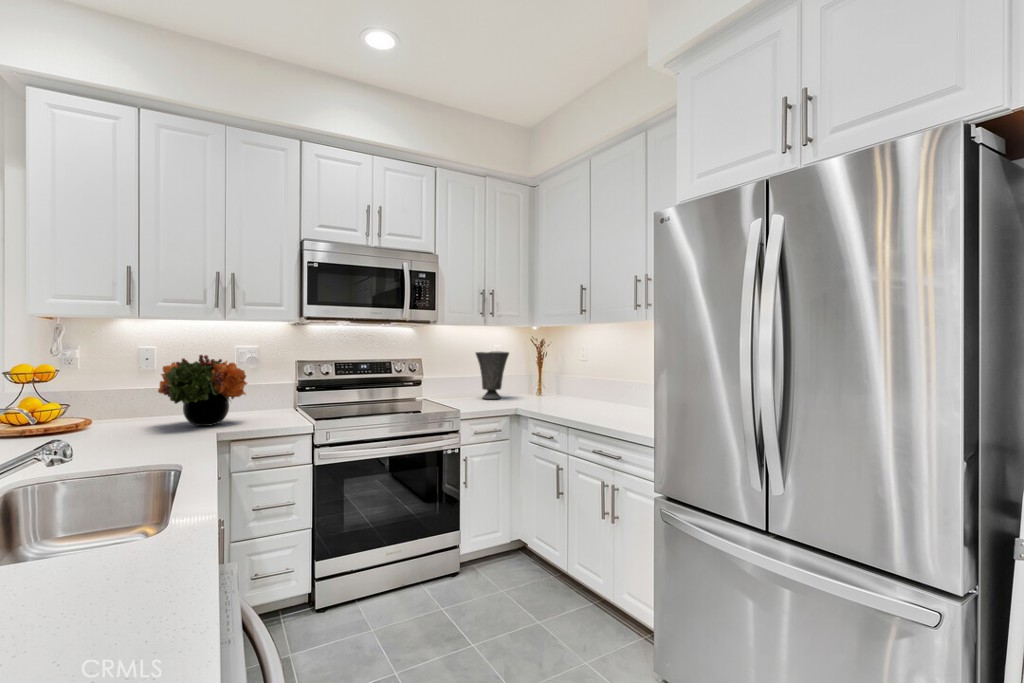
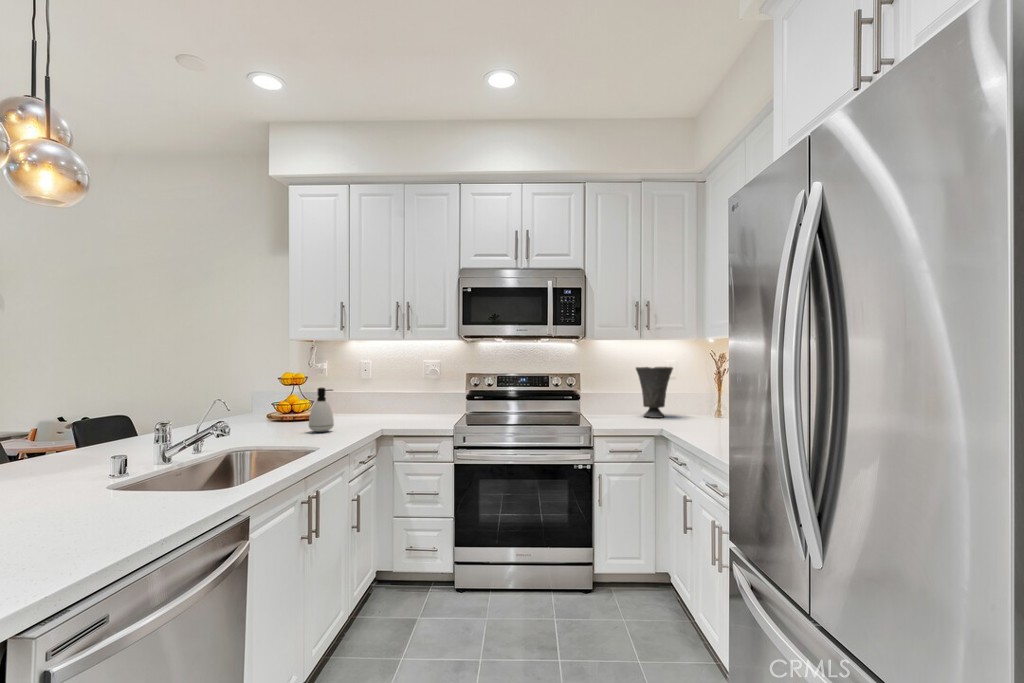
flower arrangement: present [158,355,247,426] -> none [350,367,414,423]
soap dispenser: none [119,383,159,444] -> present [309,388,334,432]

